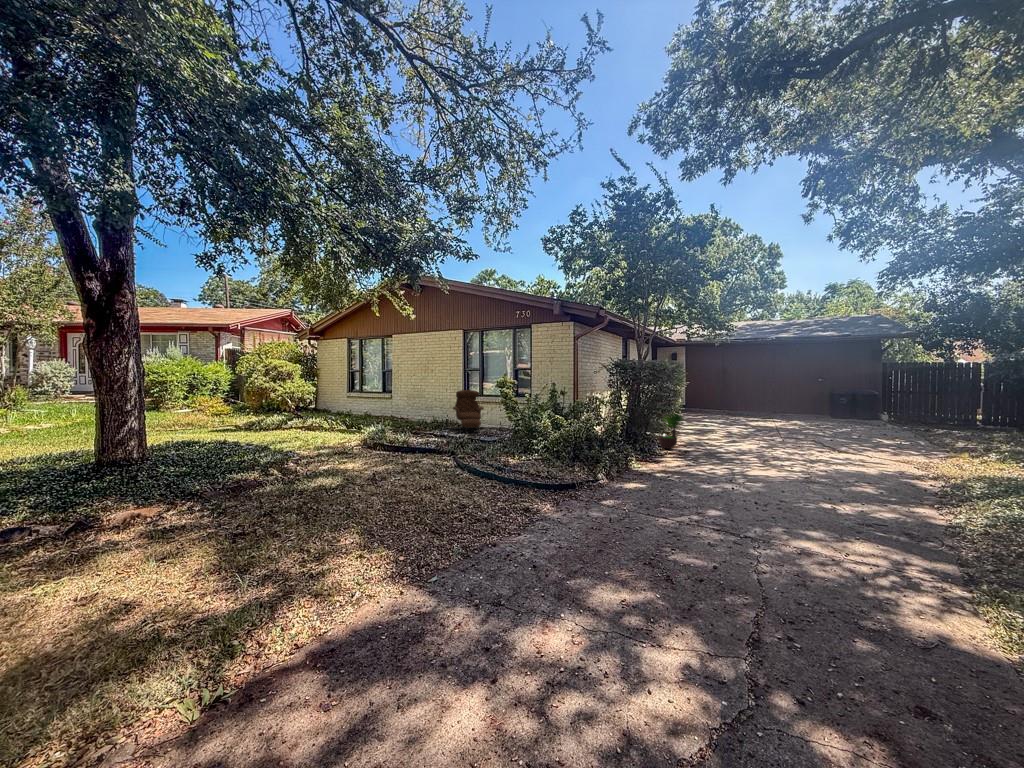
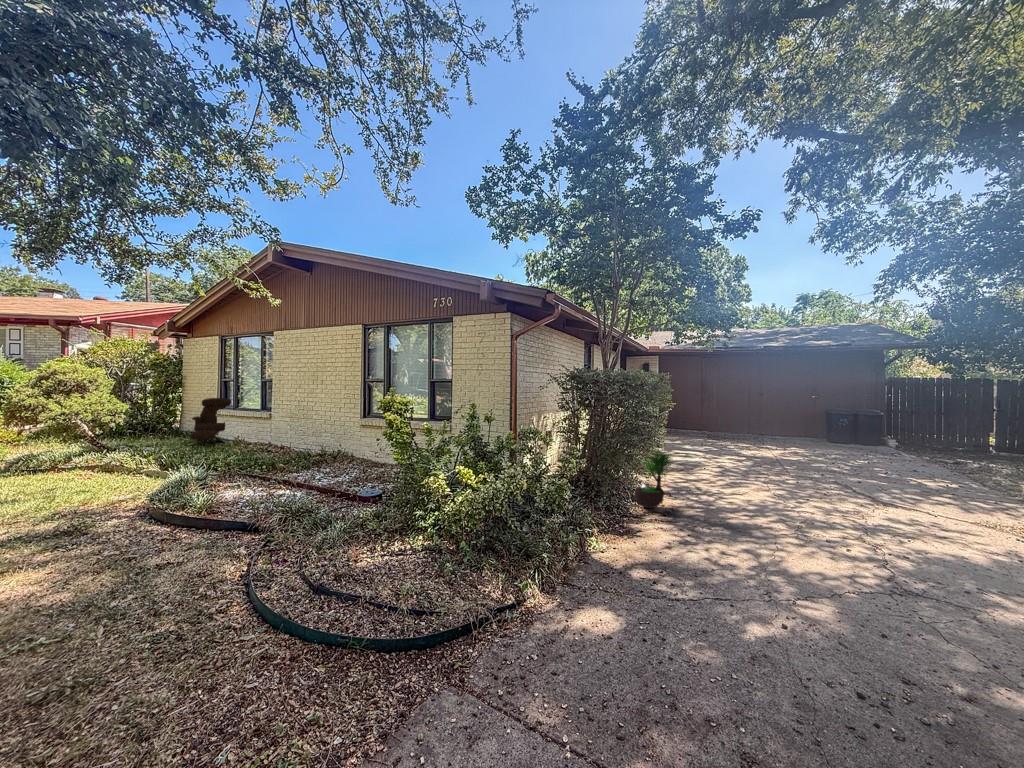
lounge chair: present [453,390,484,432] -> present [190,398,231,446]

